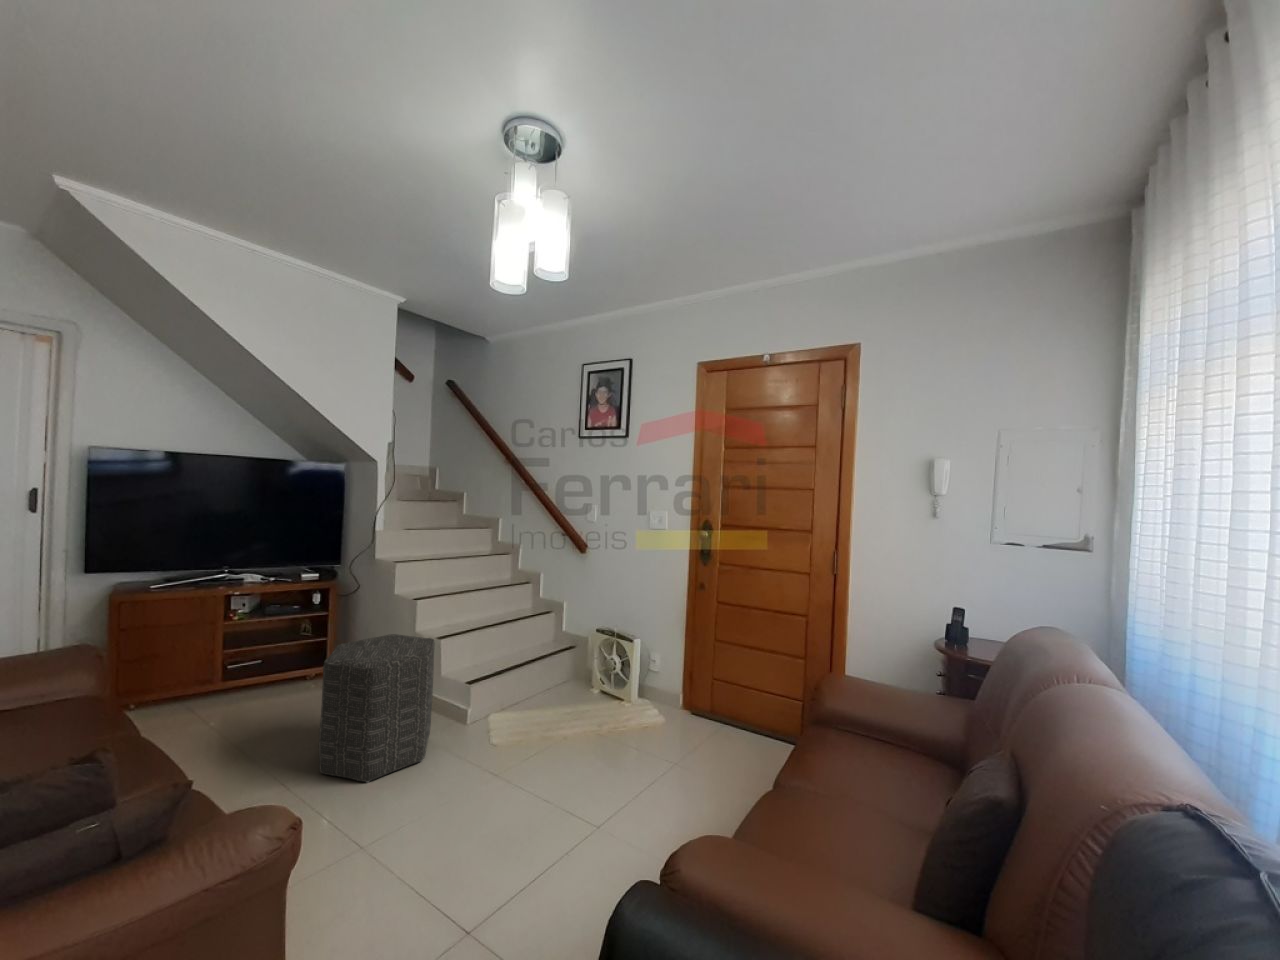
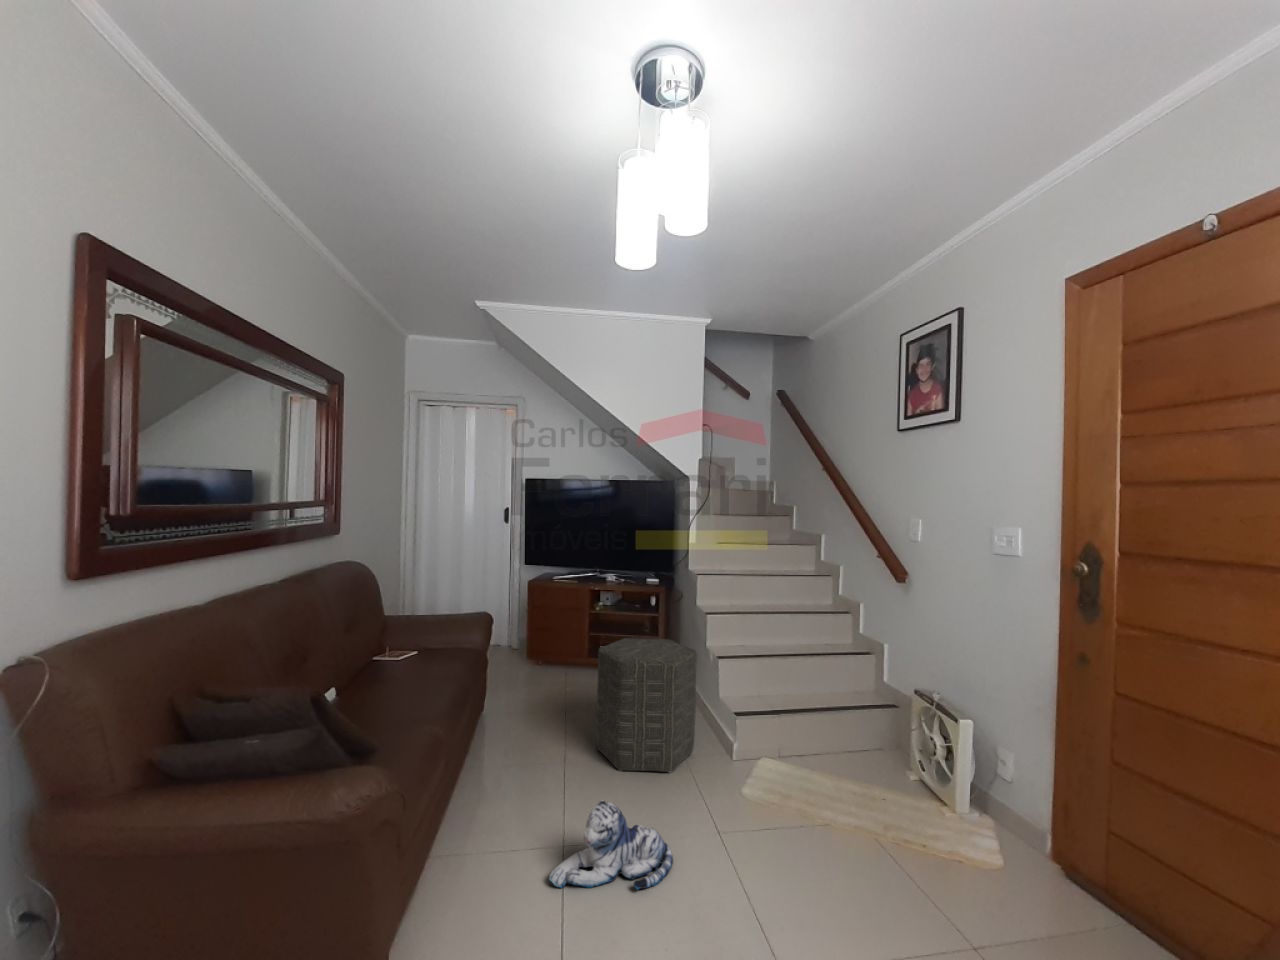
plush toy: none [386,800,490,909] -> present [549,800,673,889]

